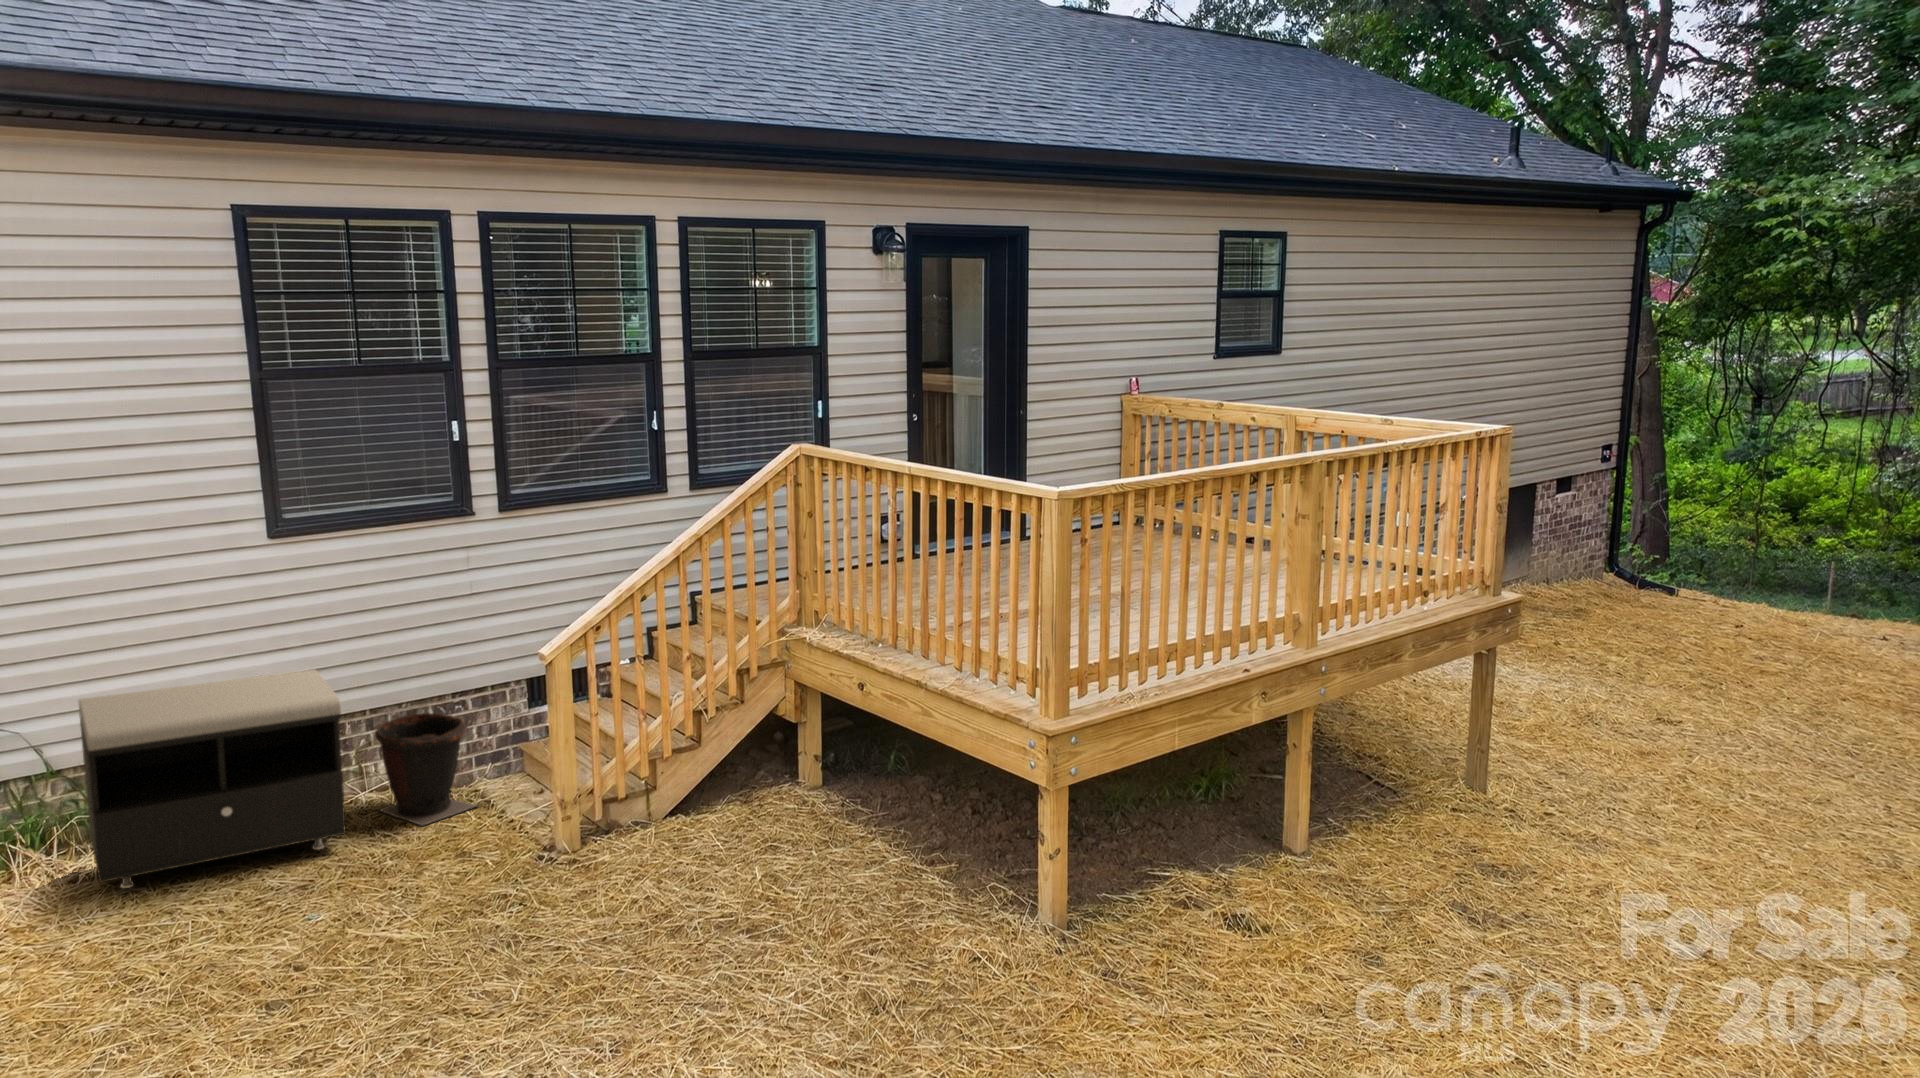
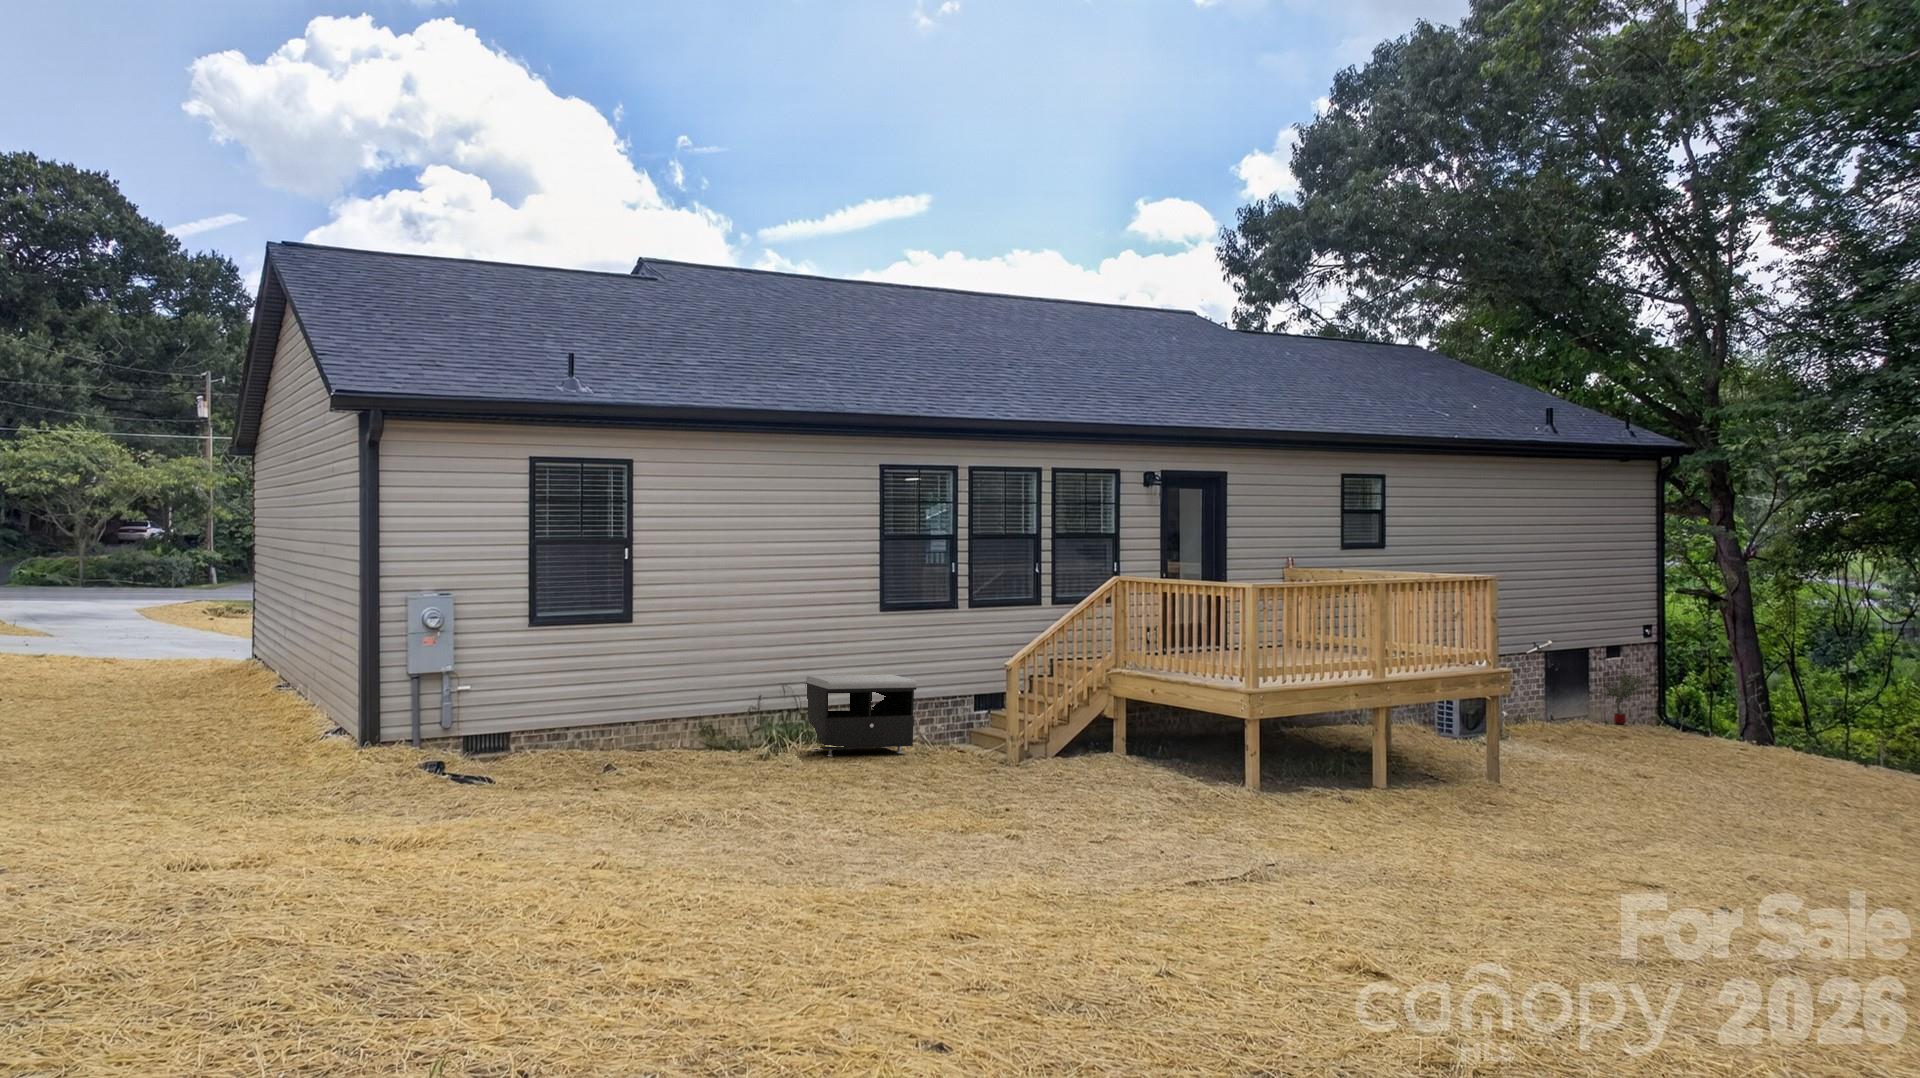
potted tree: none [1545,509,1601,590] -> present [1601,668,1641,725]
bucket: present [375,713,477,825] -> none [913,704,960,751]

